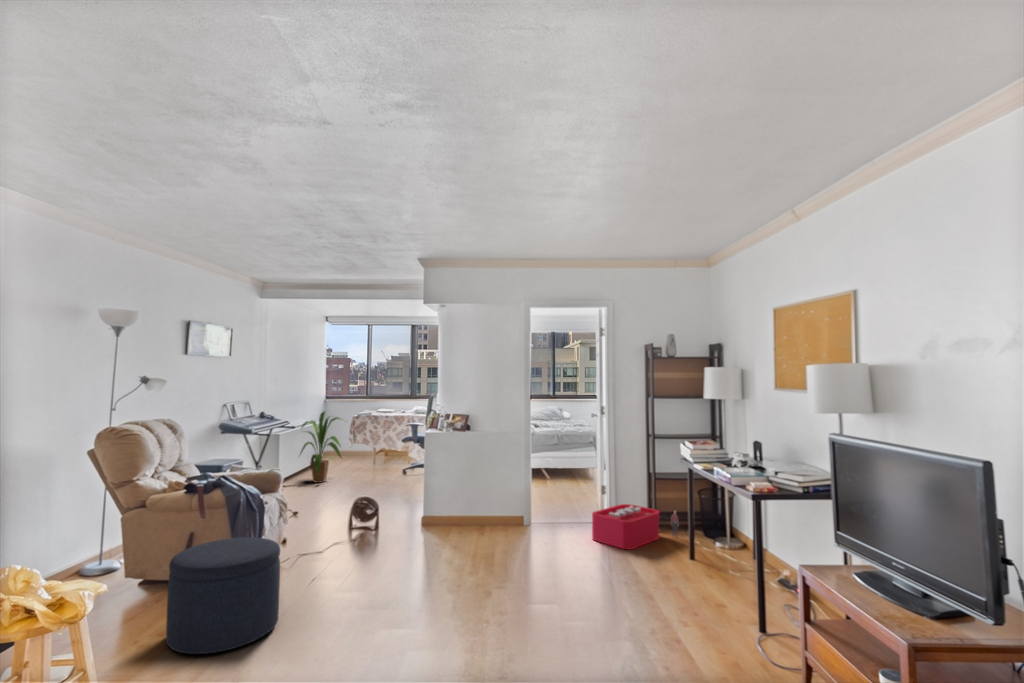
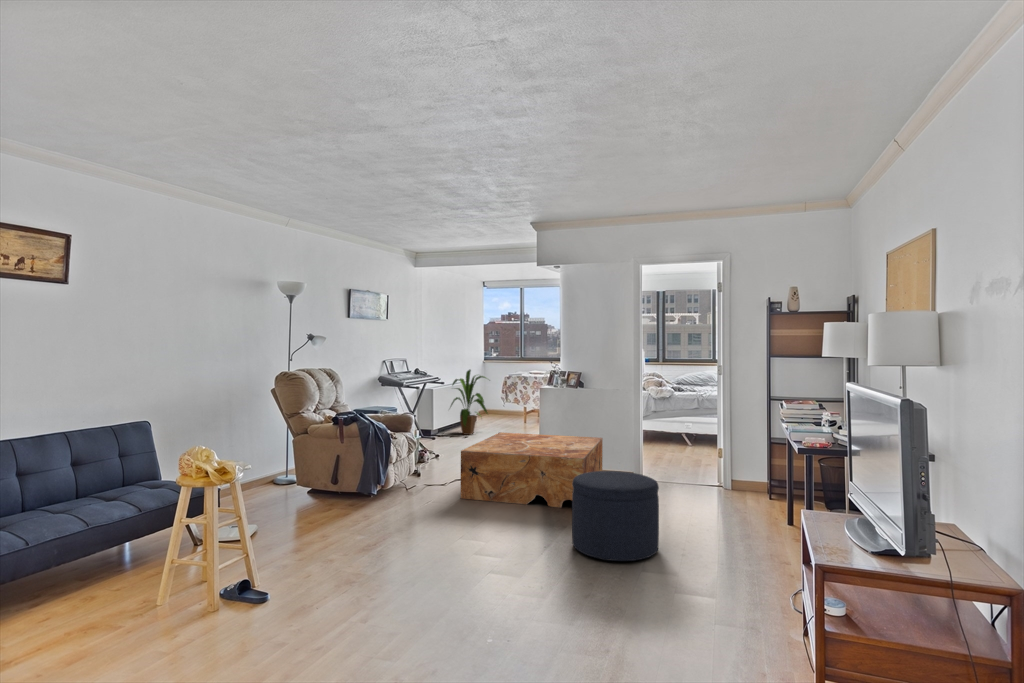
coffee table: none [354,483,497,569] -> present [461,432,603,508]
storage bin: present [592,504,679,549] -> none [694,468,793,510]
ottoman: present [166,537,280,654] -> present [572,471,659,561]

